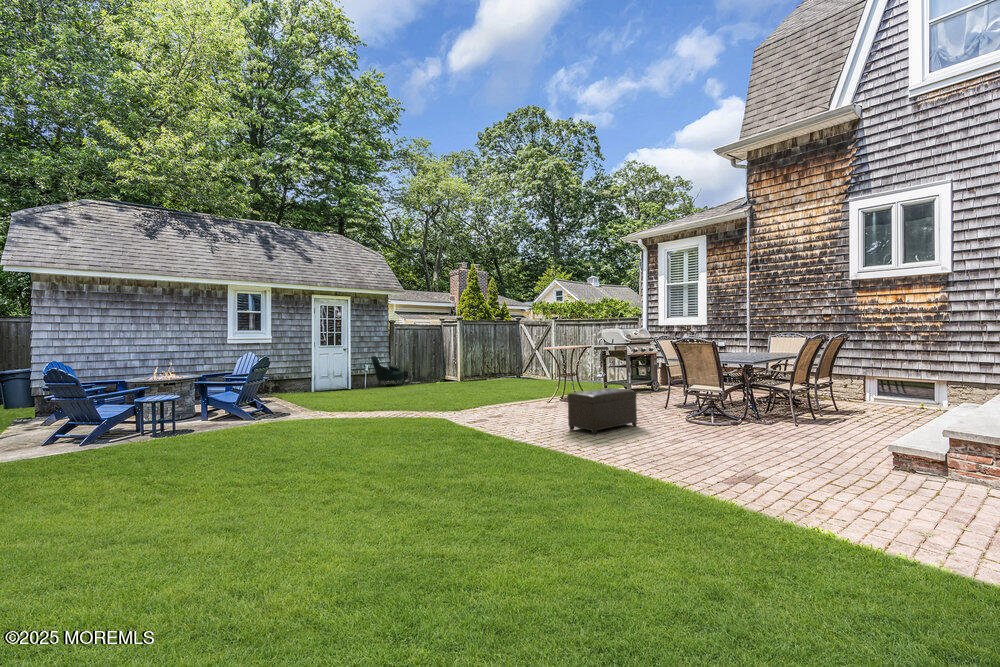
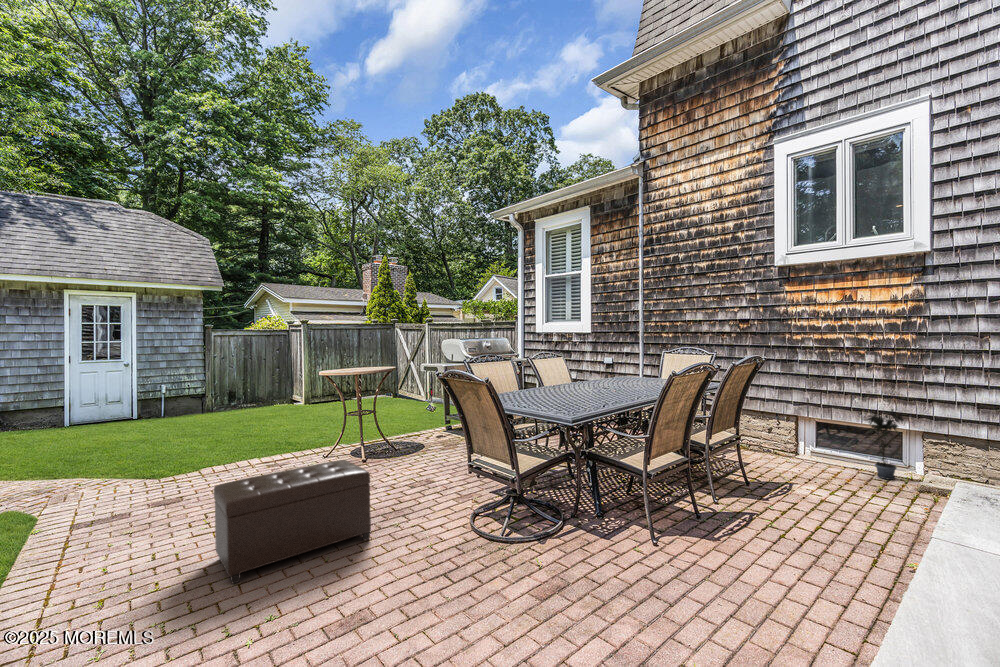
armchair: present [371,356,404,386] -> none [168,372,222,415]
potted plant: none [909,368,936,411] -> present [864,409,903,480]

